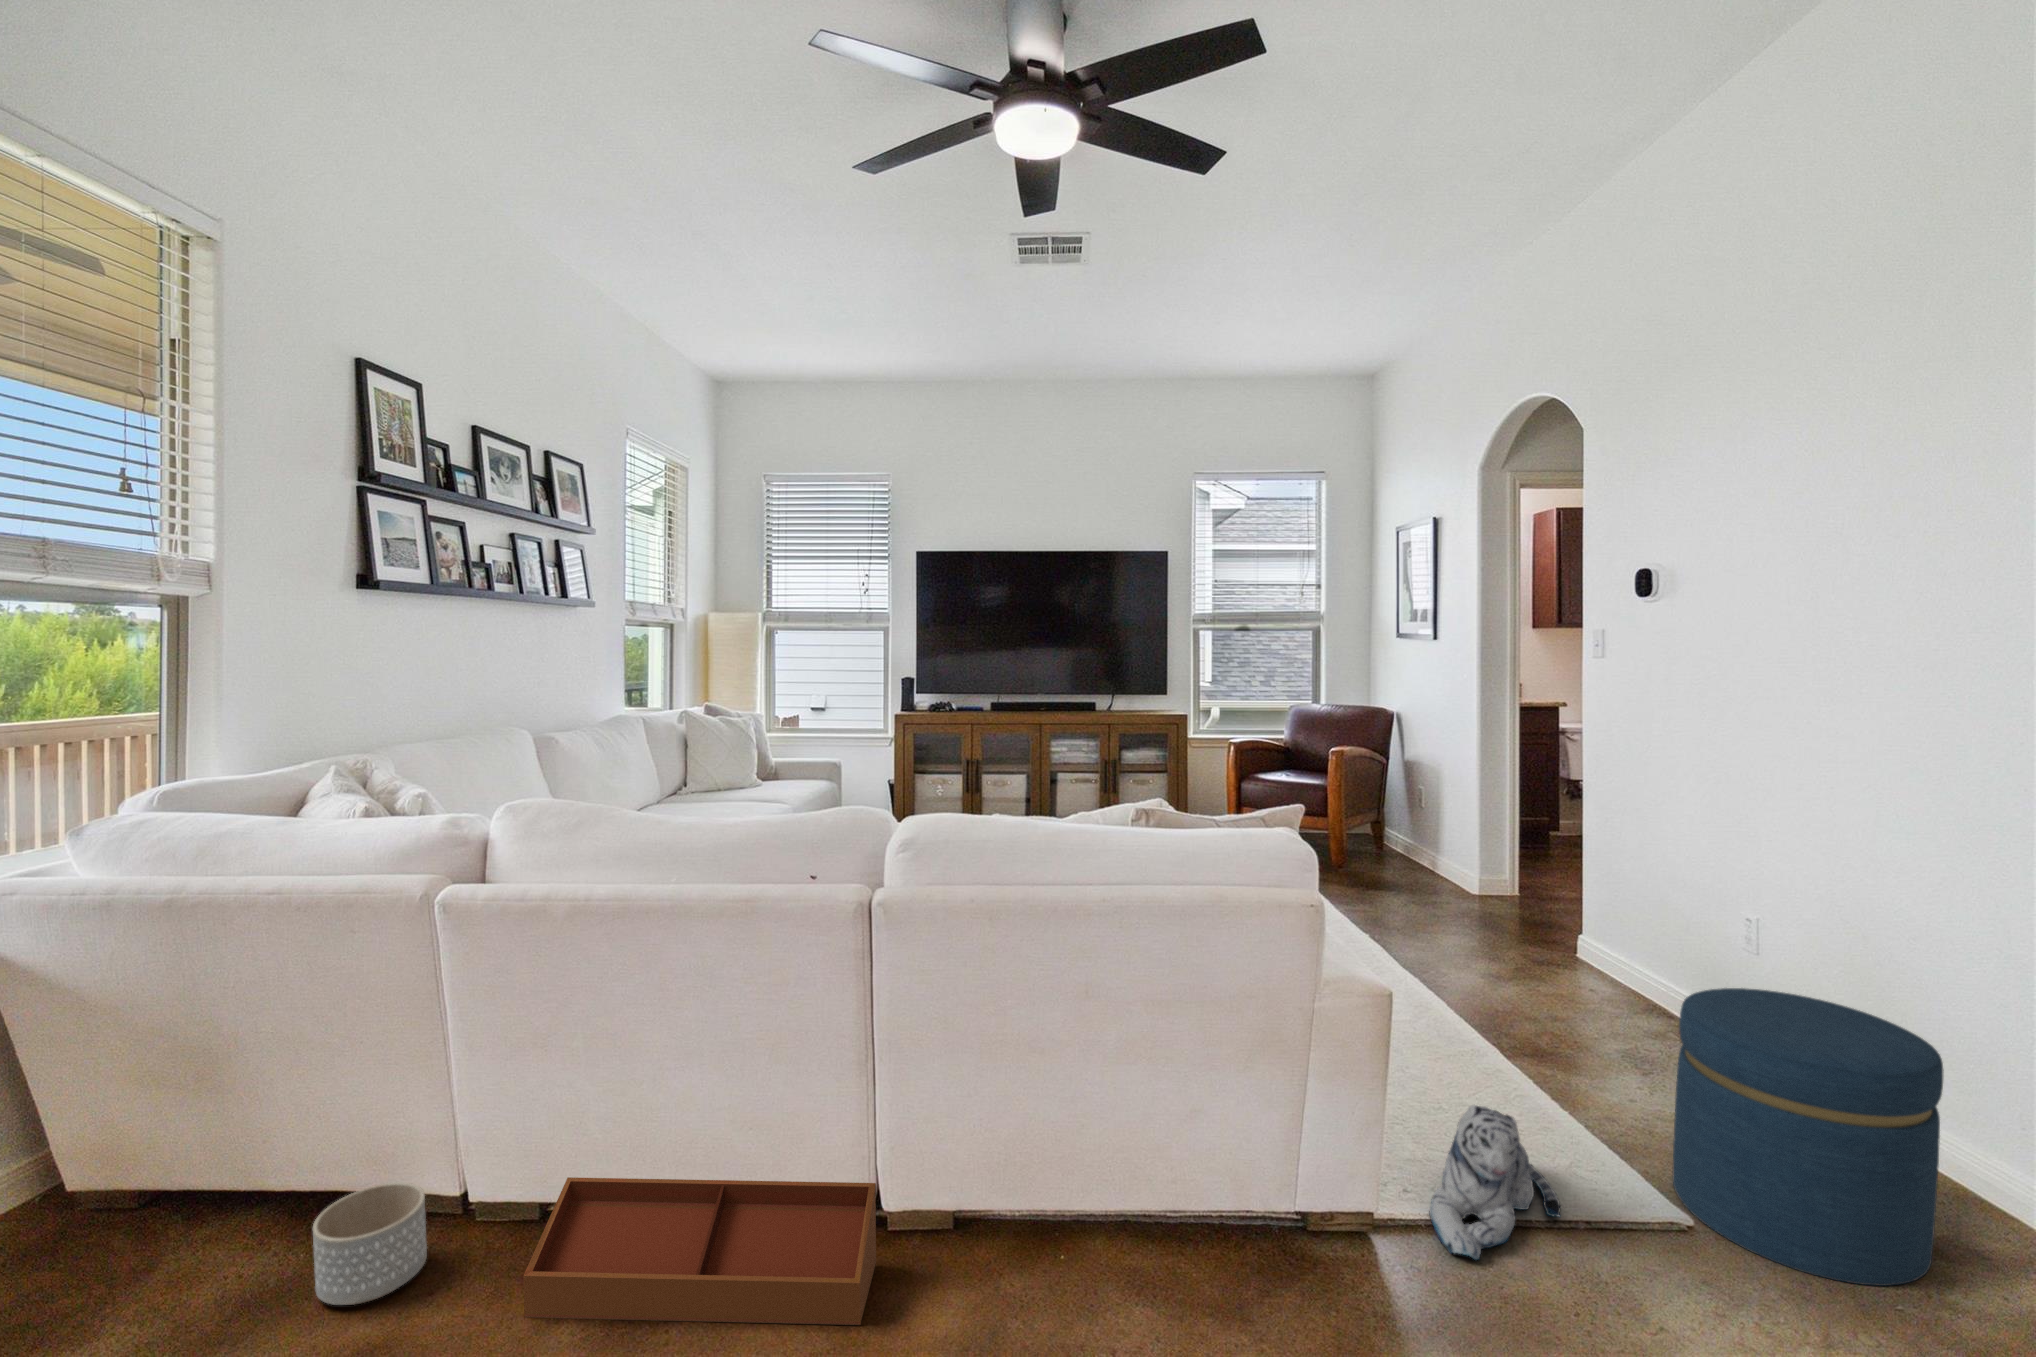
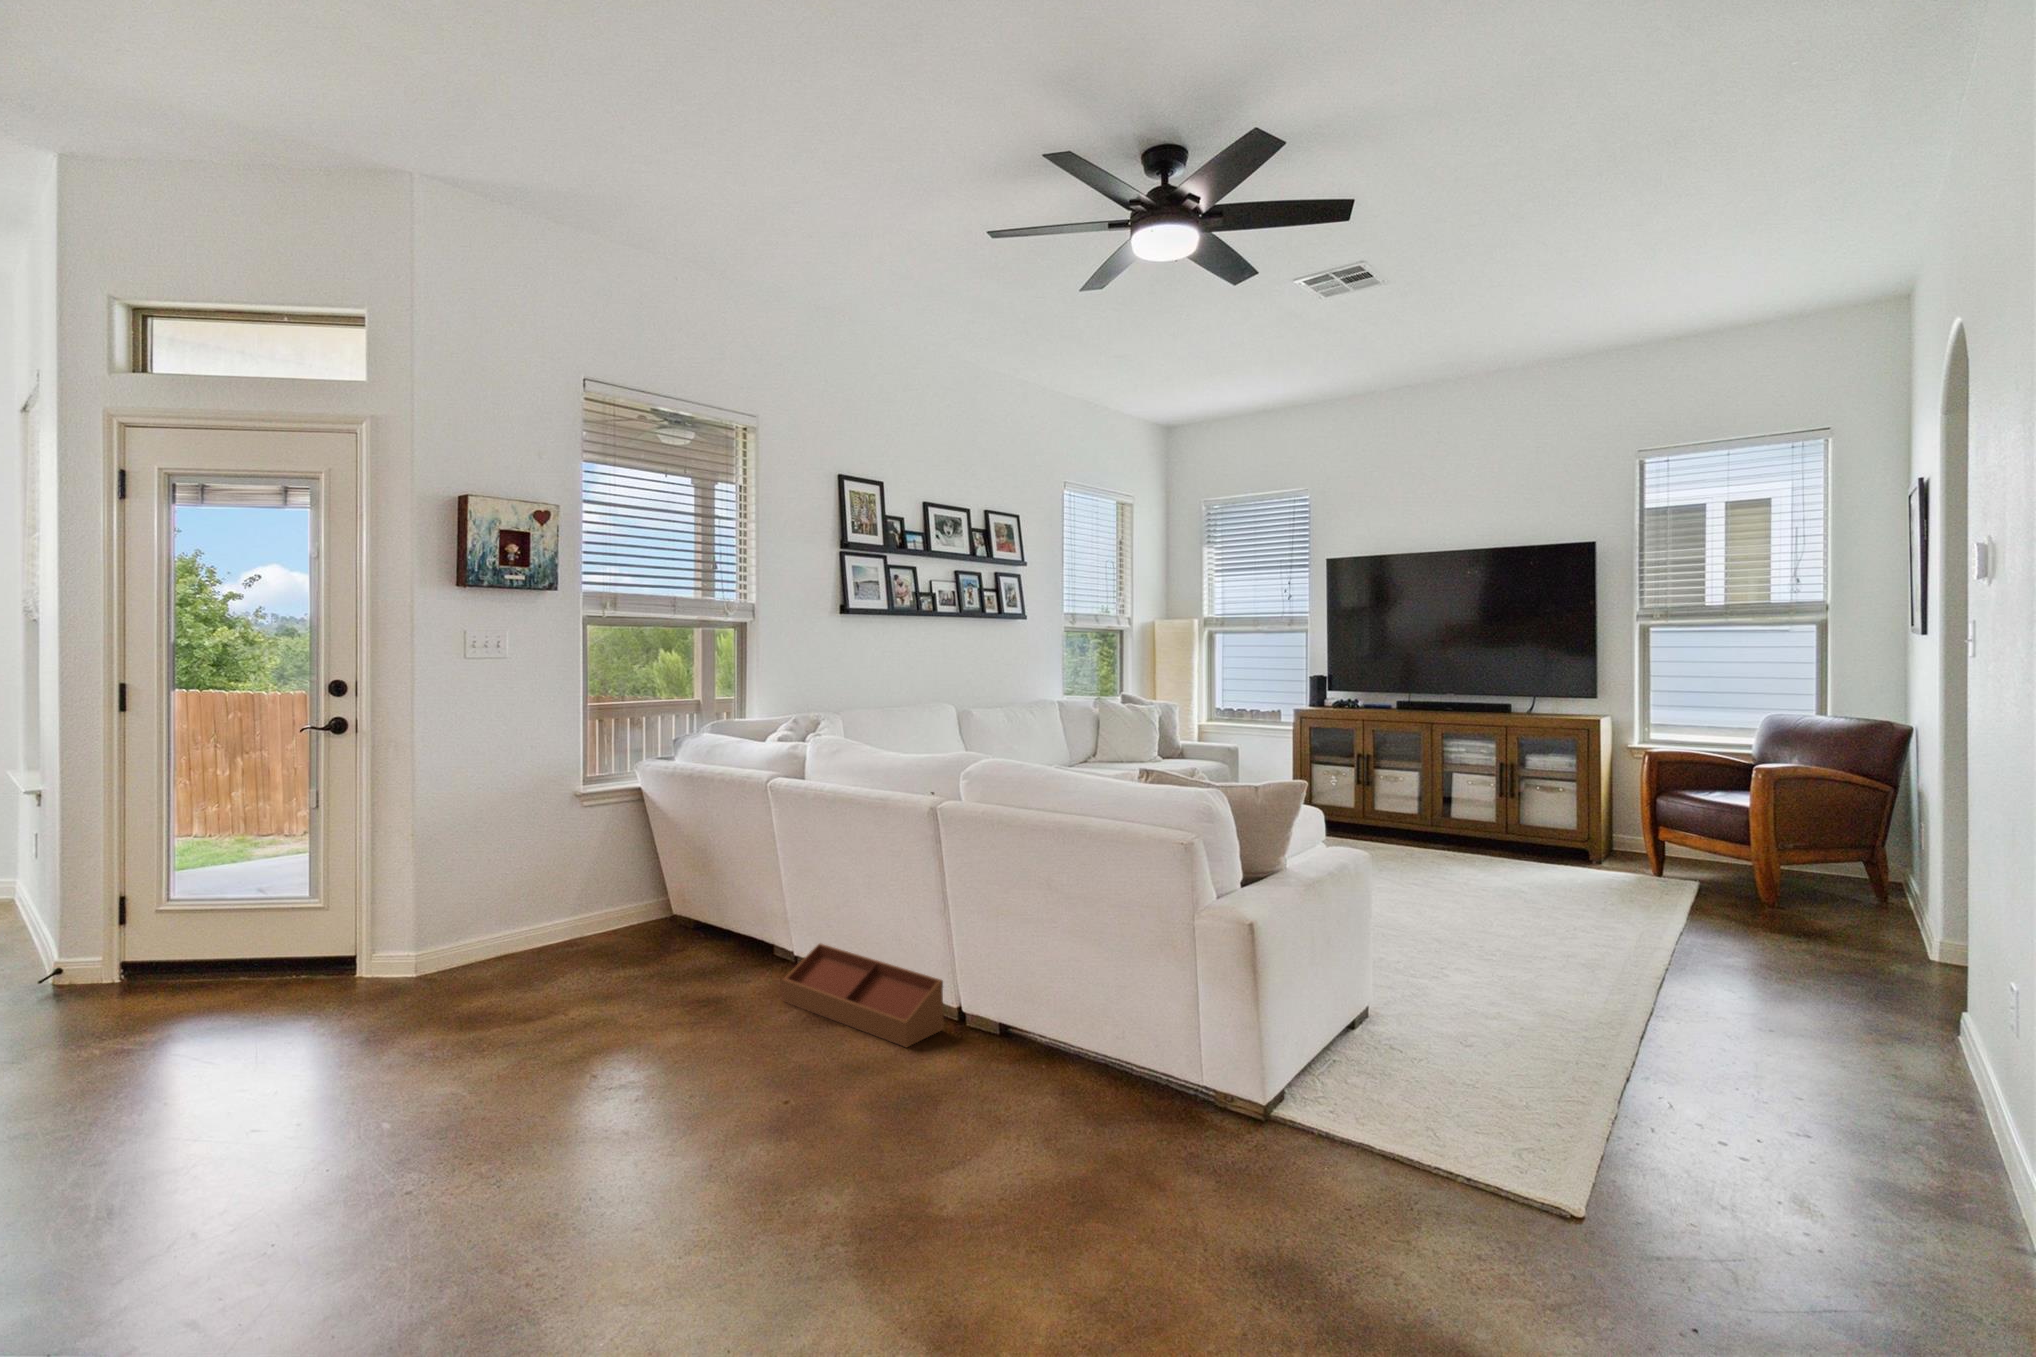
ottoman: present [1673,988,1944,1286] -> none [1569,997,1821,1300]
plush toy: present [1429,1105,1561,1259] -> none [1292,1037,1463,1152]
planter: present [313,1183,427,1305] -> none [720,929,770,979]

